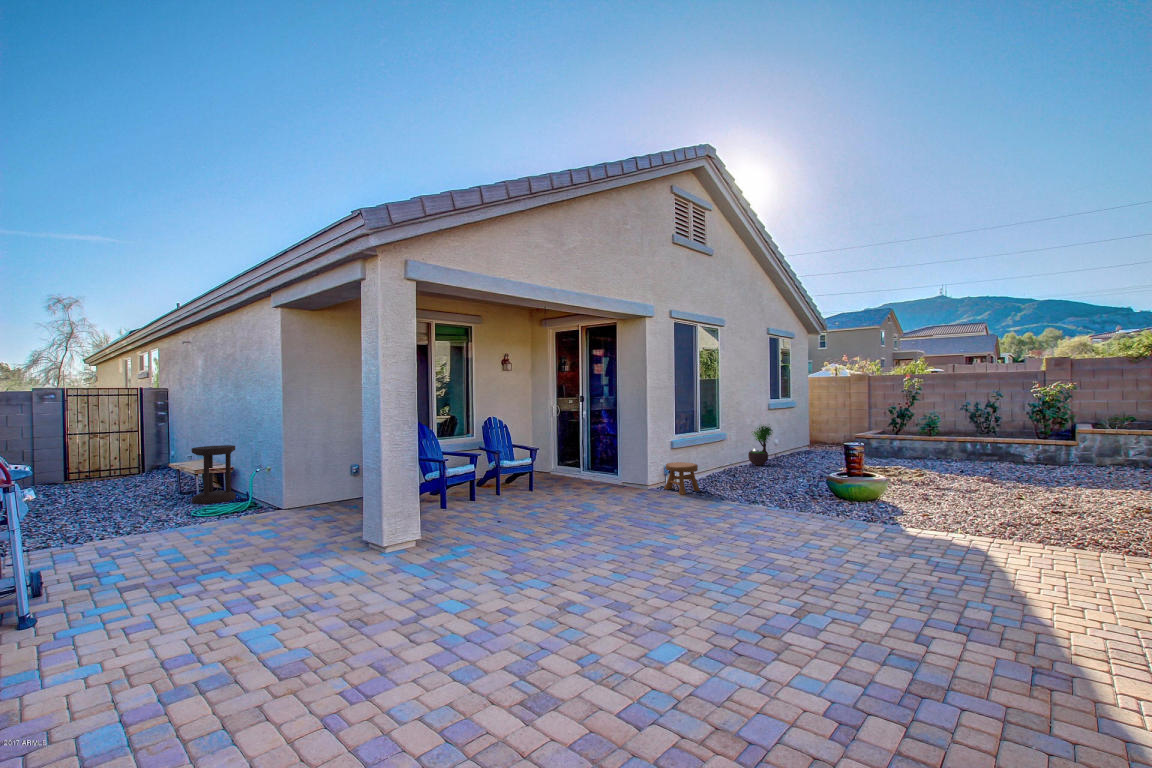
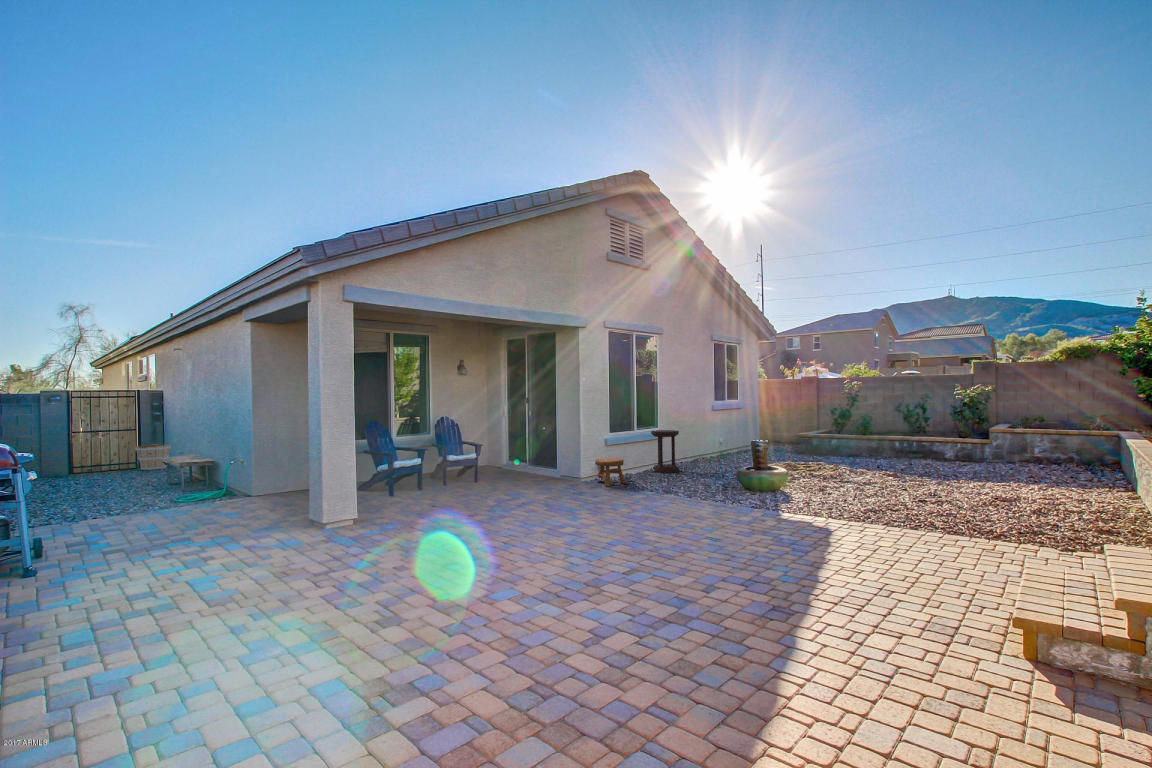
potted tree: present [748,424,773,465] -> none [690,422,714,462]
side table: present [192,445,236,504] -> present [651,430,679,473]
wooden bucket: none [140,447,180,476] -> present [135,444,171,470]

